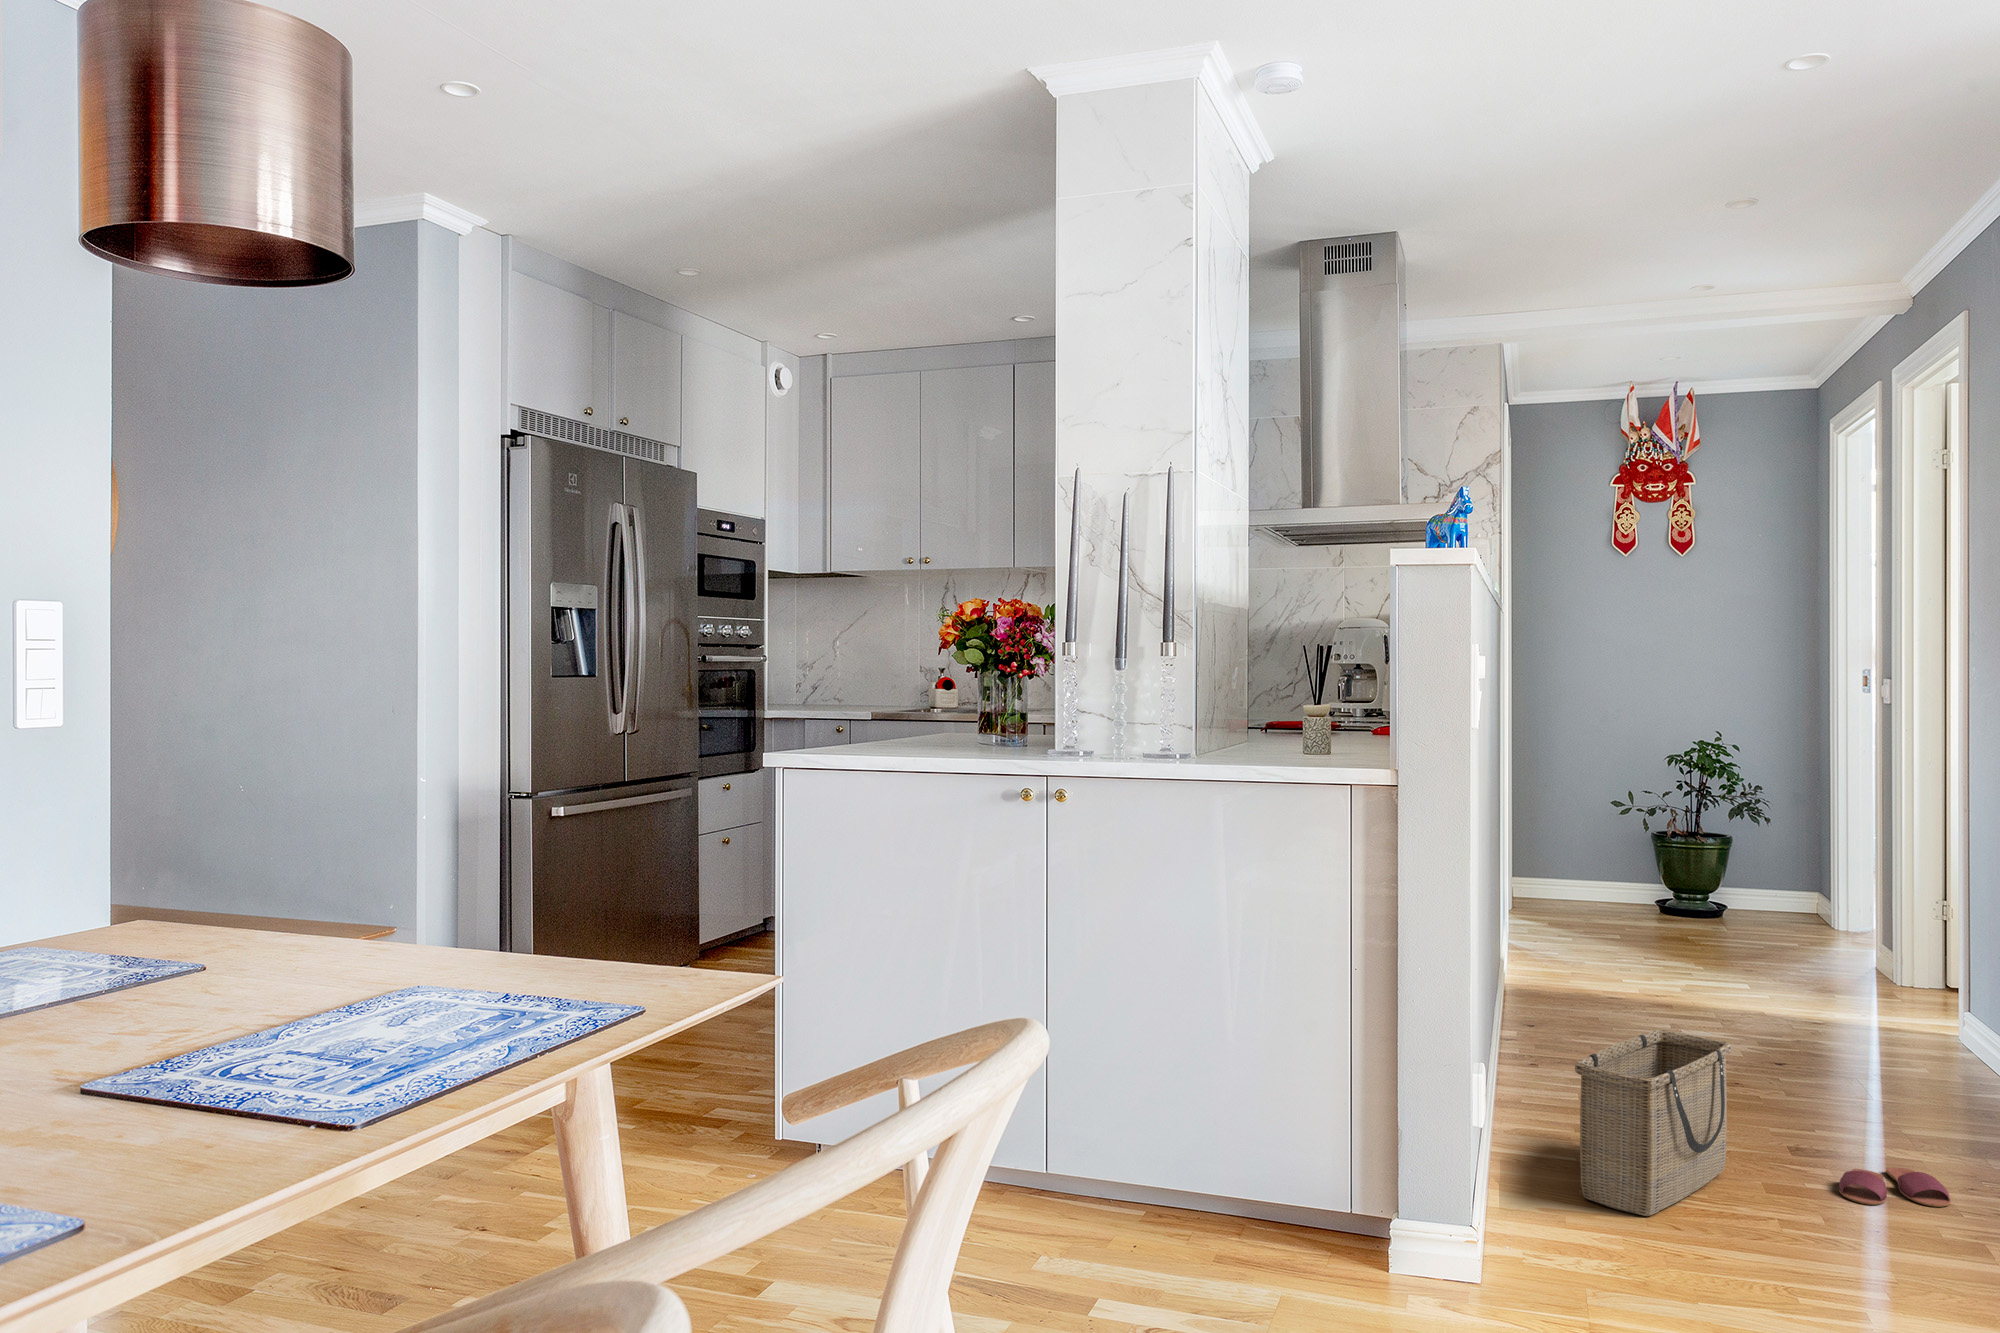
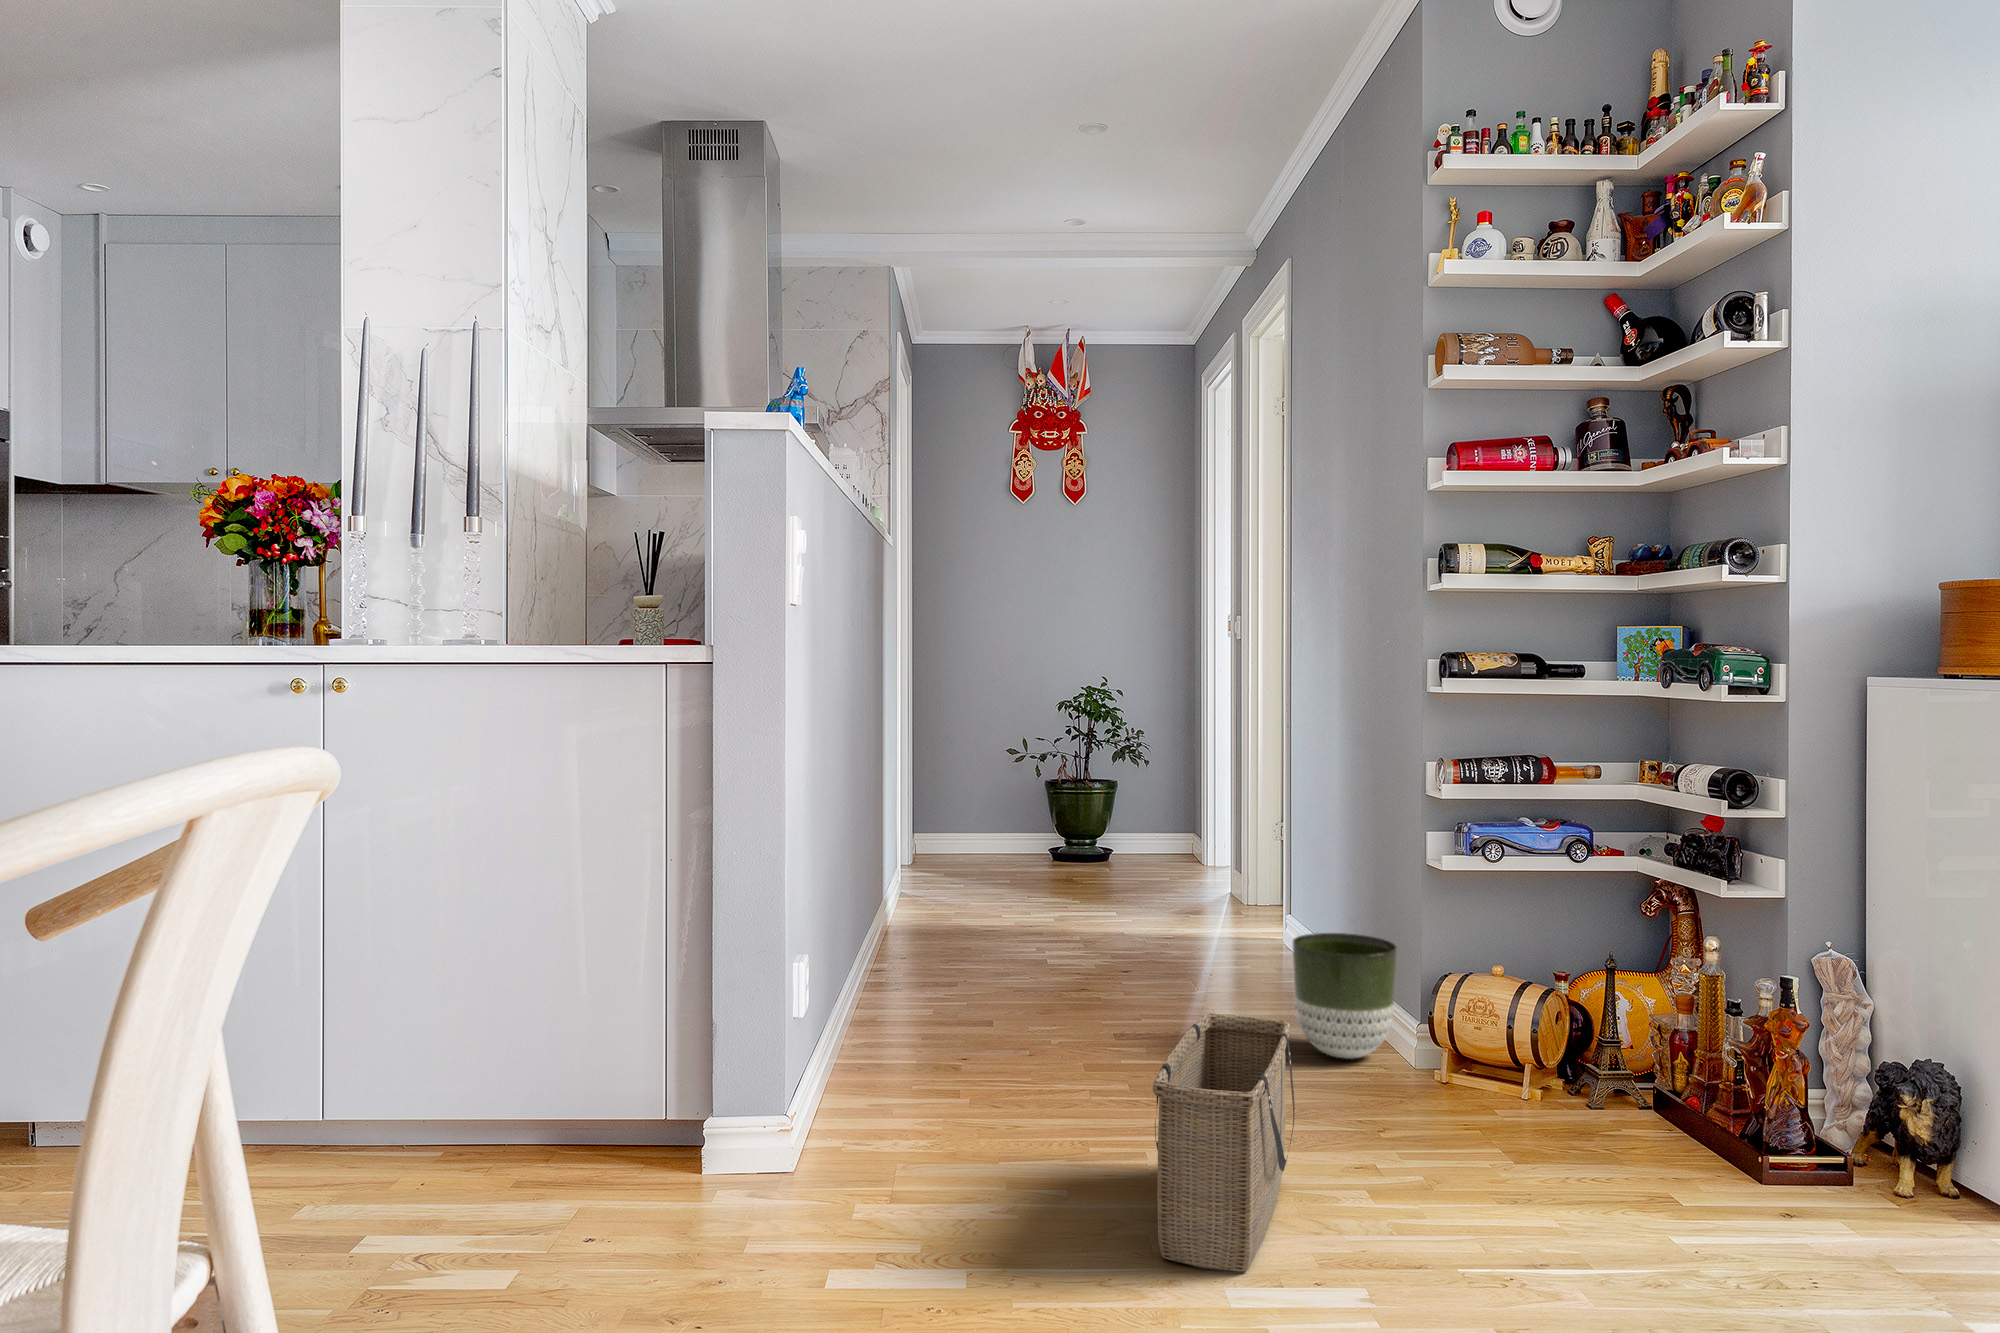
planter: none [1807,990,1919,1108] -> present [1292,933,1397,1059]
slippers: present [1839,1167,1951,1207] -> none [1395,1133,1502,1193]

